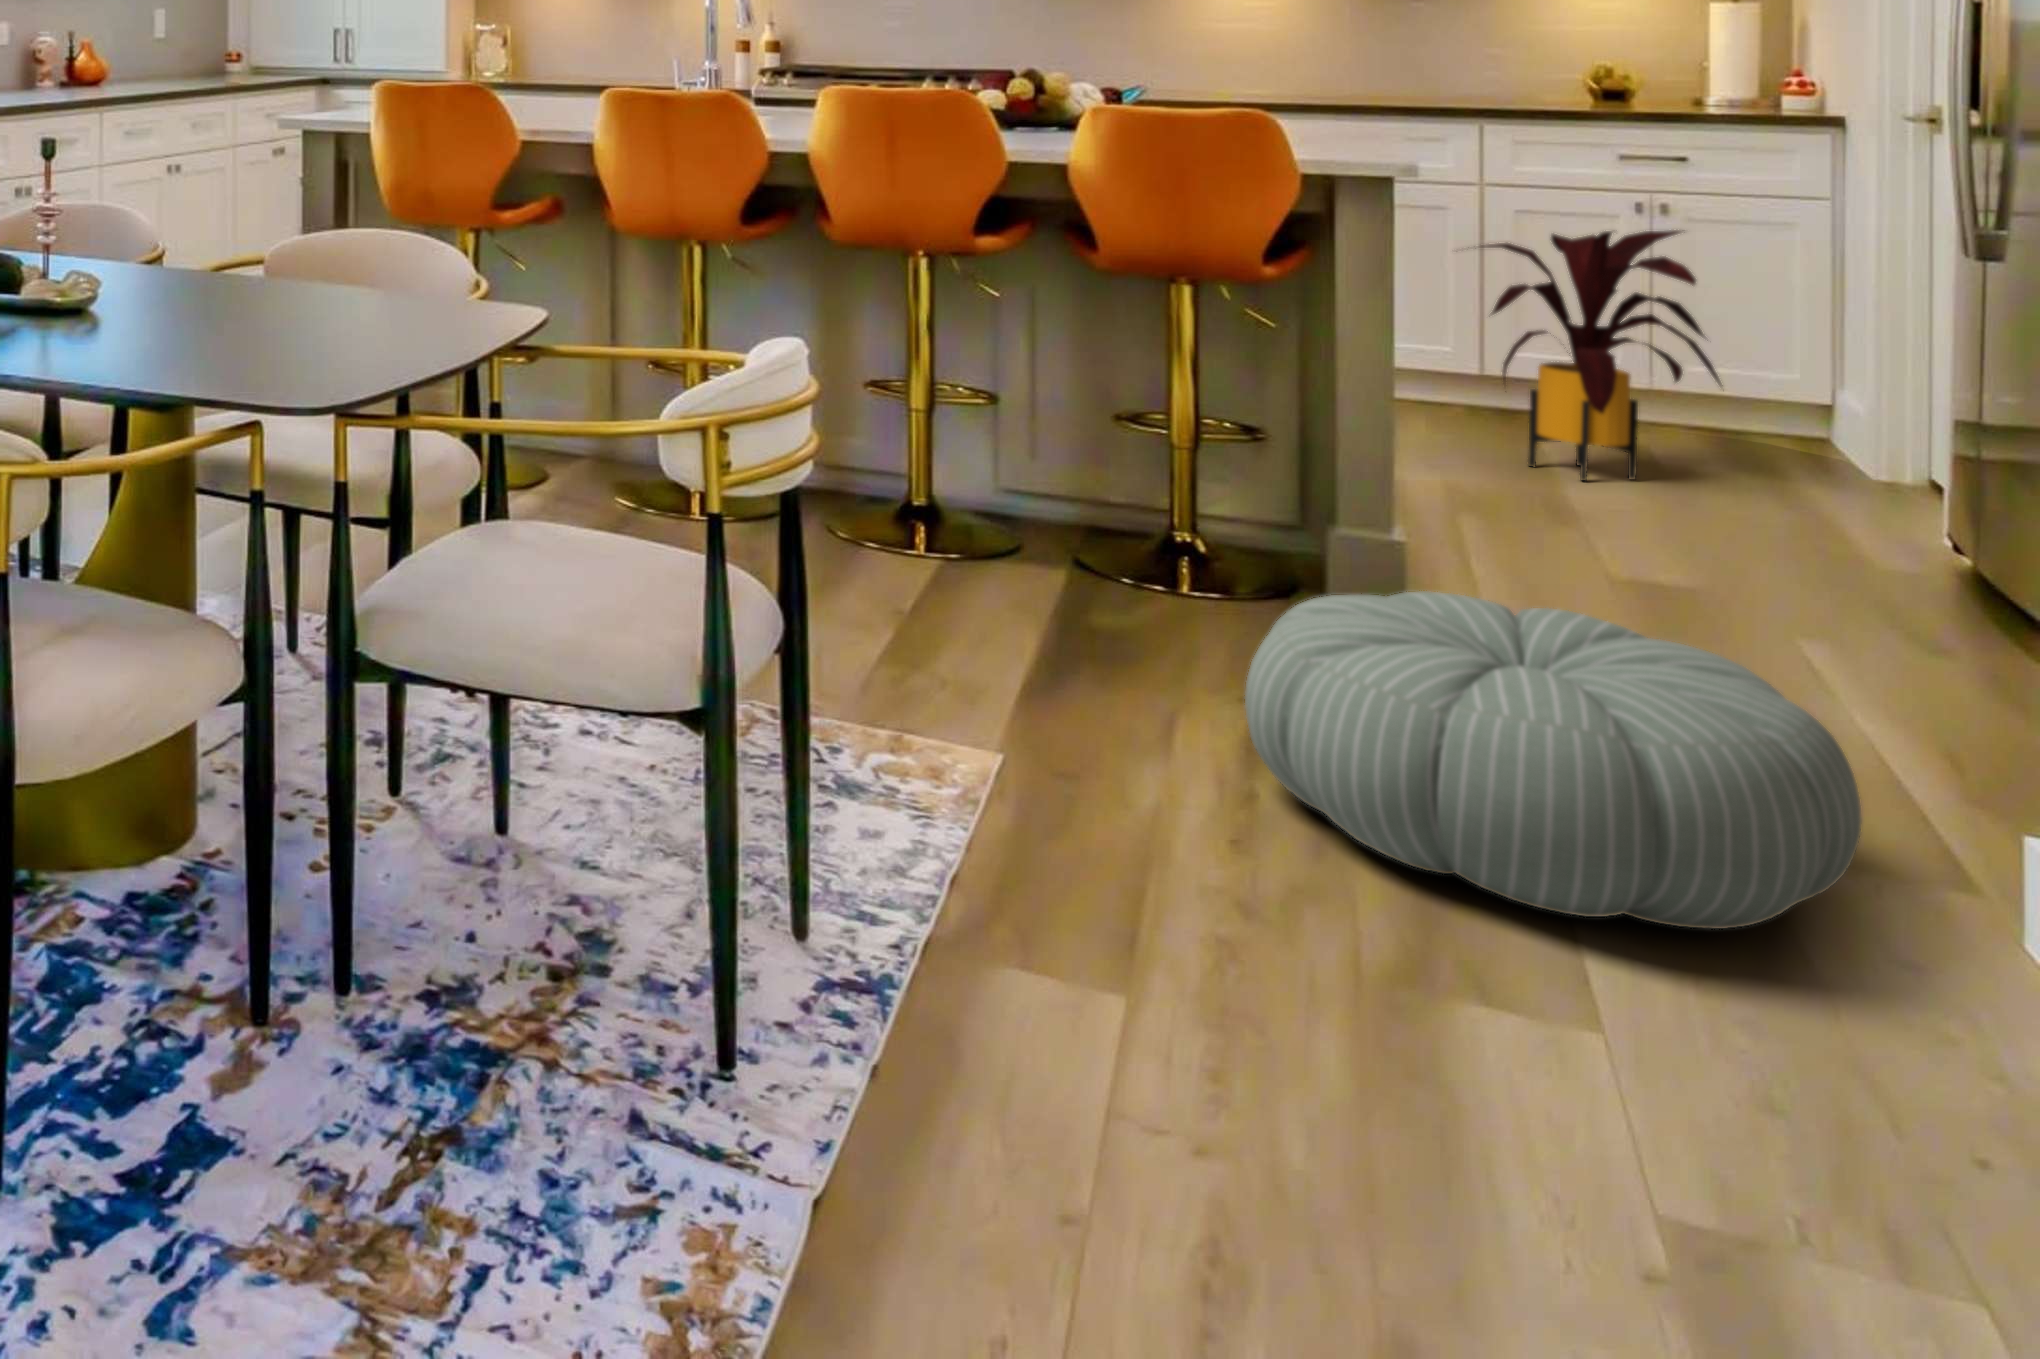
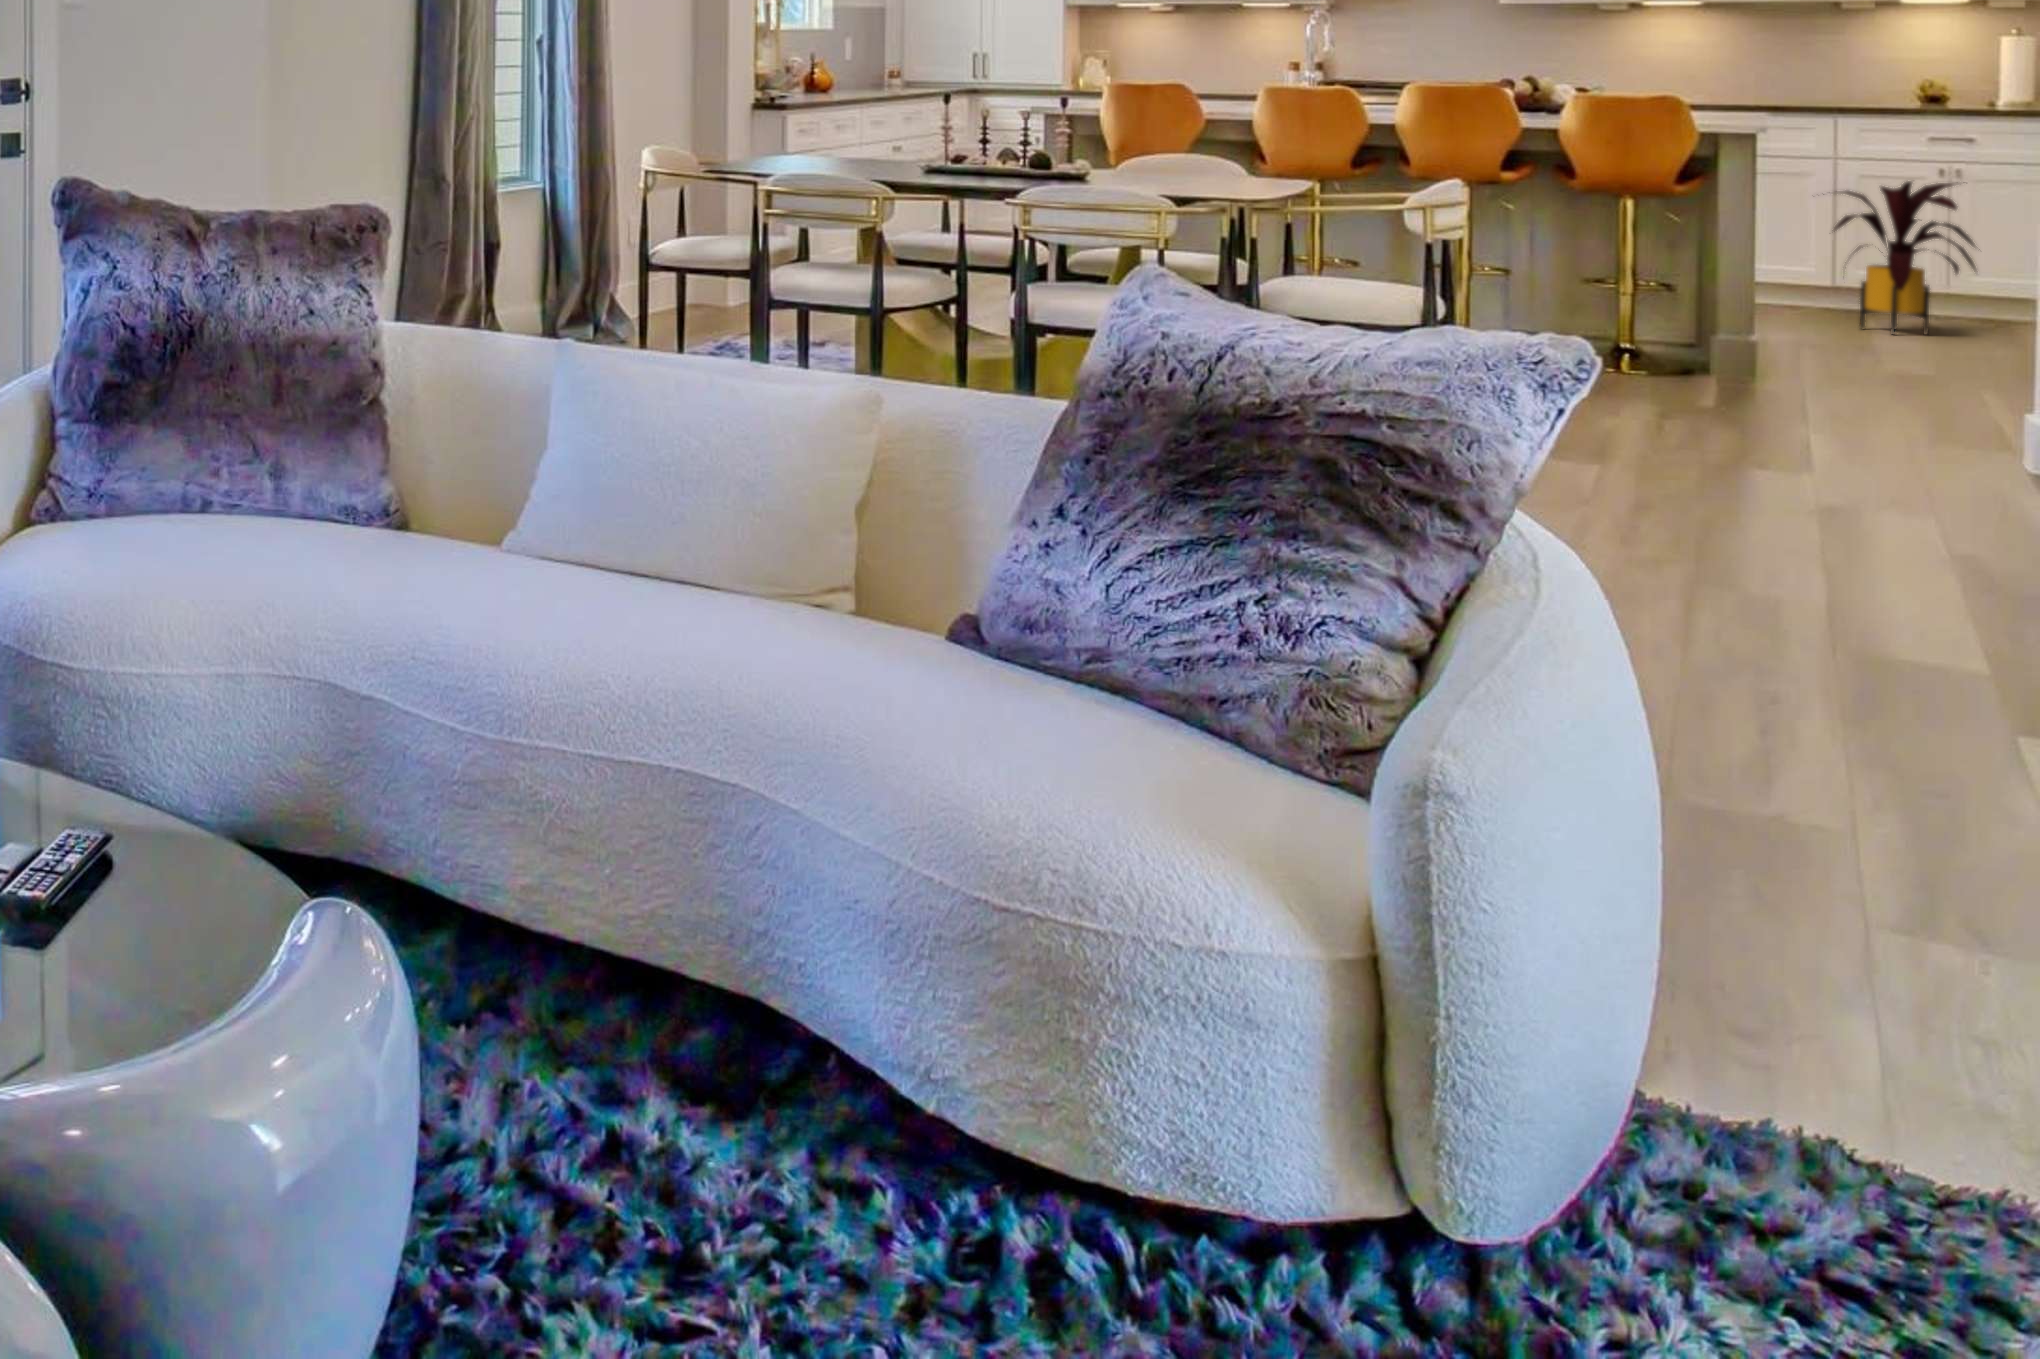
pouf: present [1245,591,1861,929] -> none [1657,323,1928,432]

